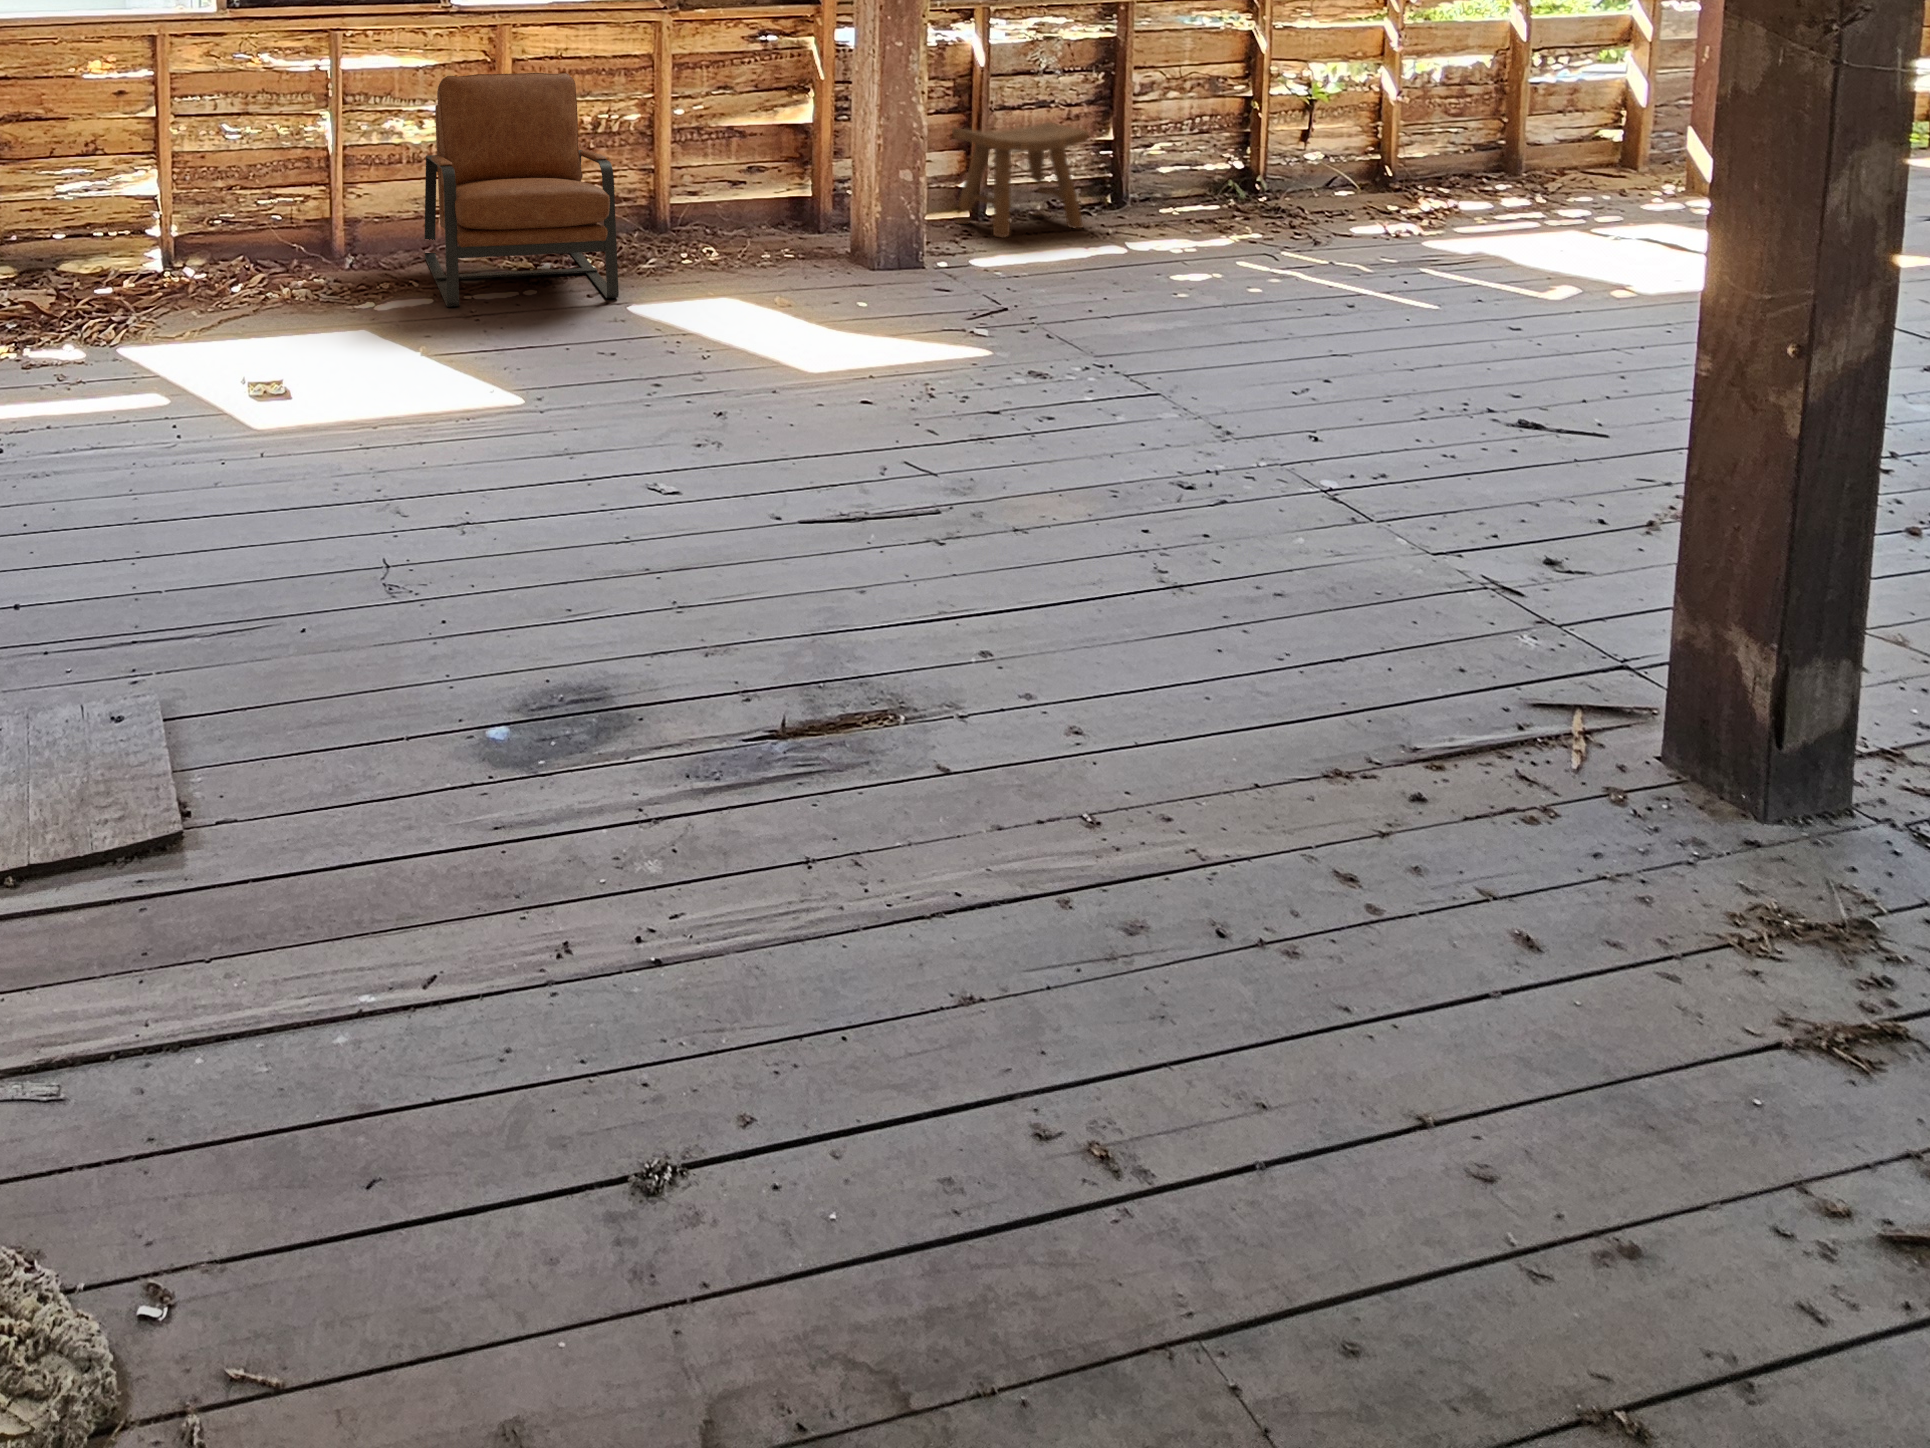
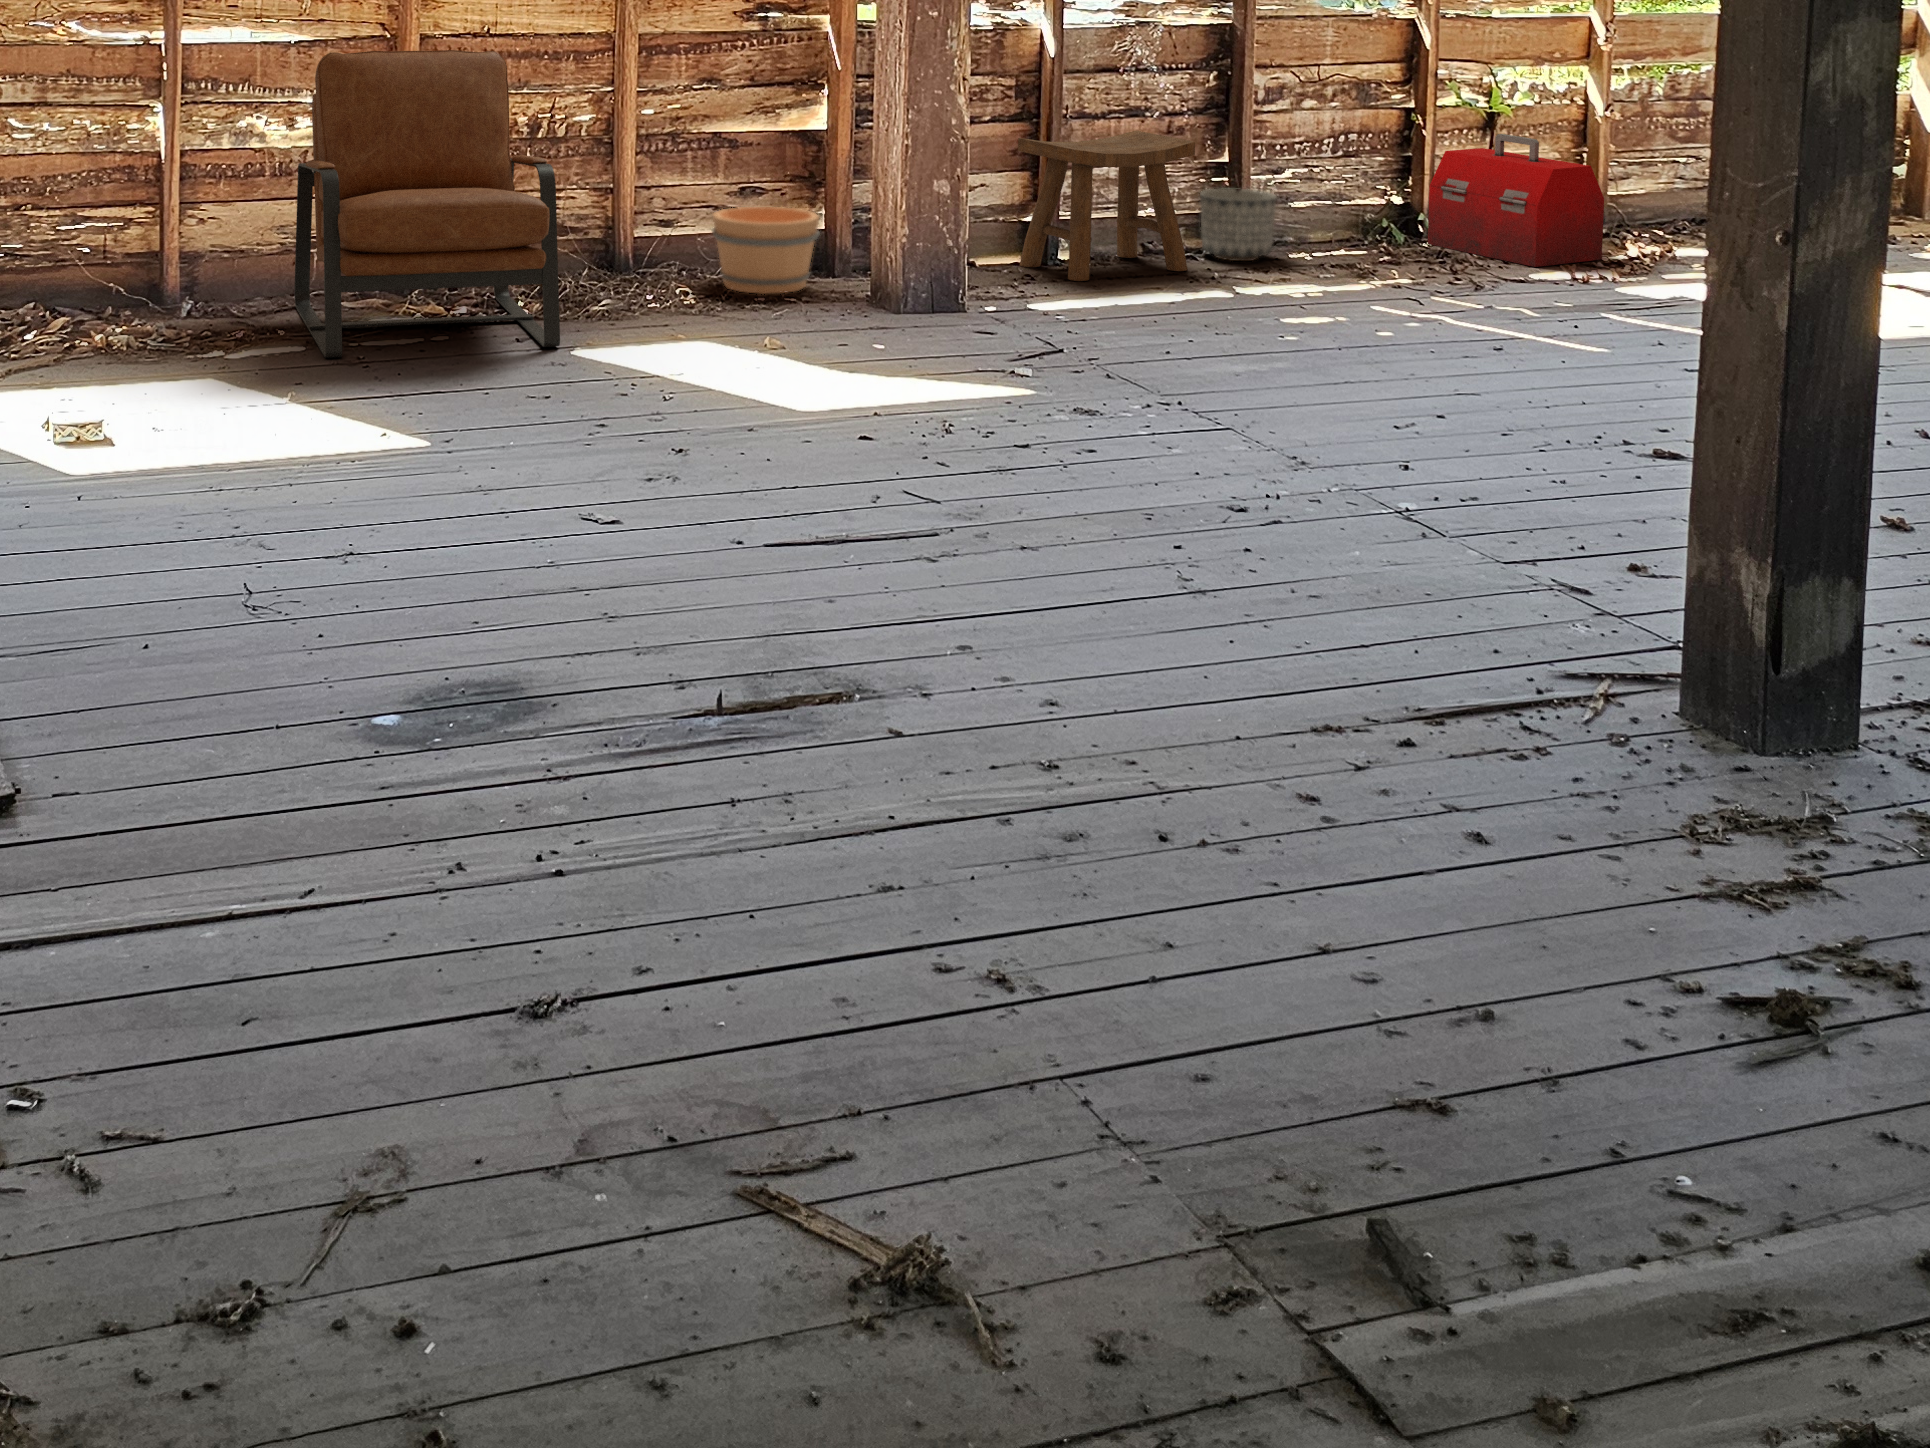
toolbox: none [1265,121,1410,226] -> present [1428,134,1604,267]
planter: none [1090,163,1150,219] -> present [1200,189,1276,261]
bucket: none [725,181,807,248] -> present [712,207,820,294]

